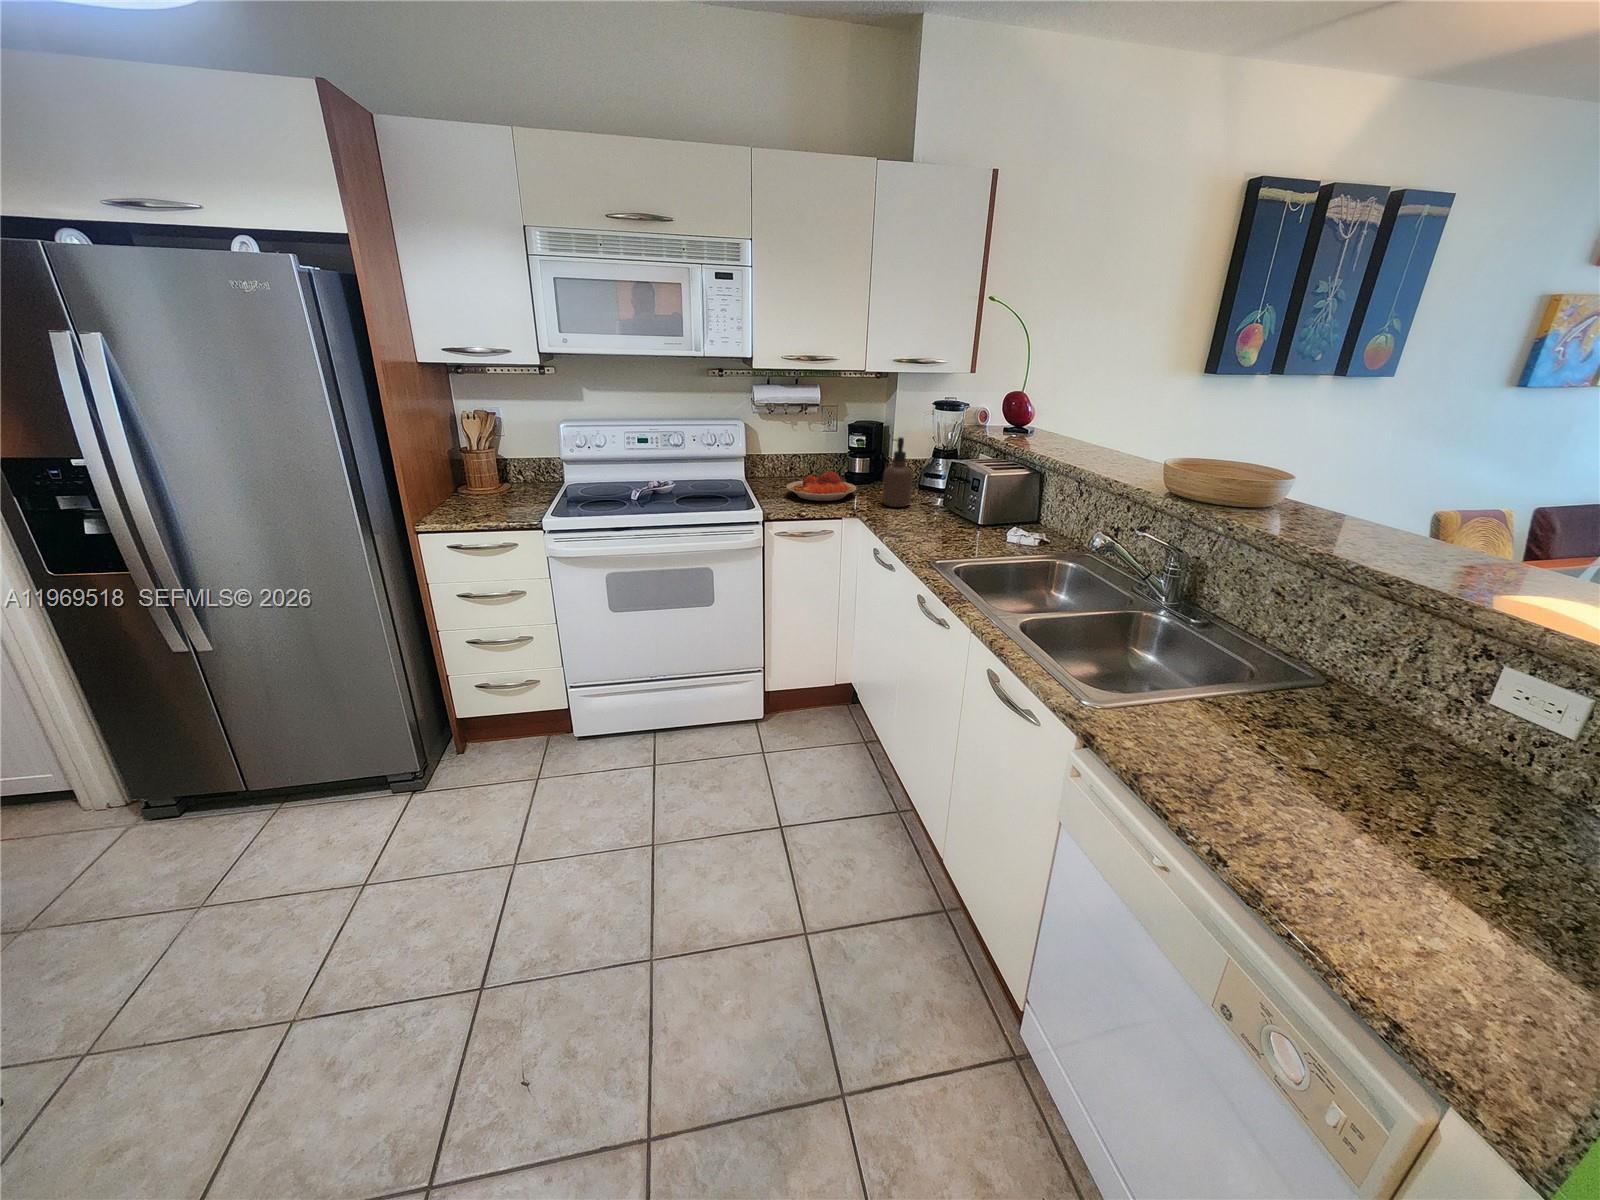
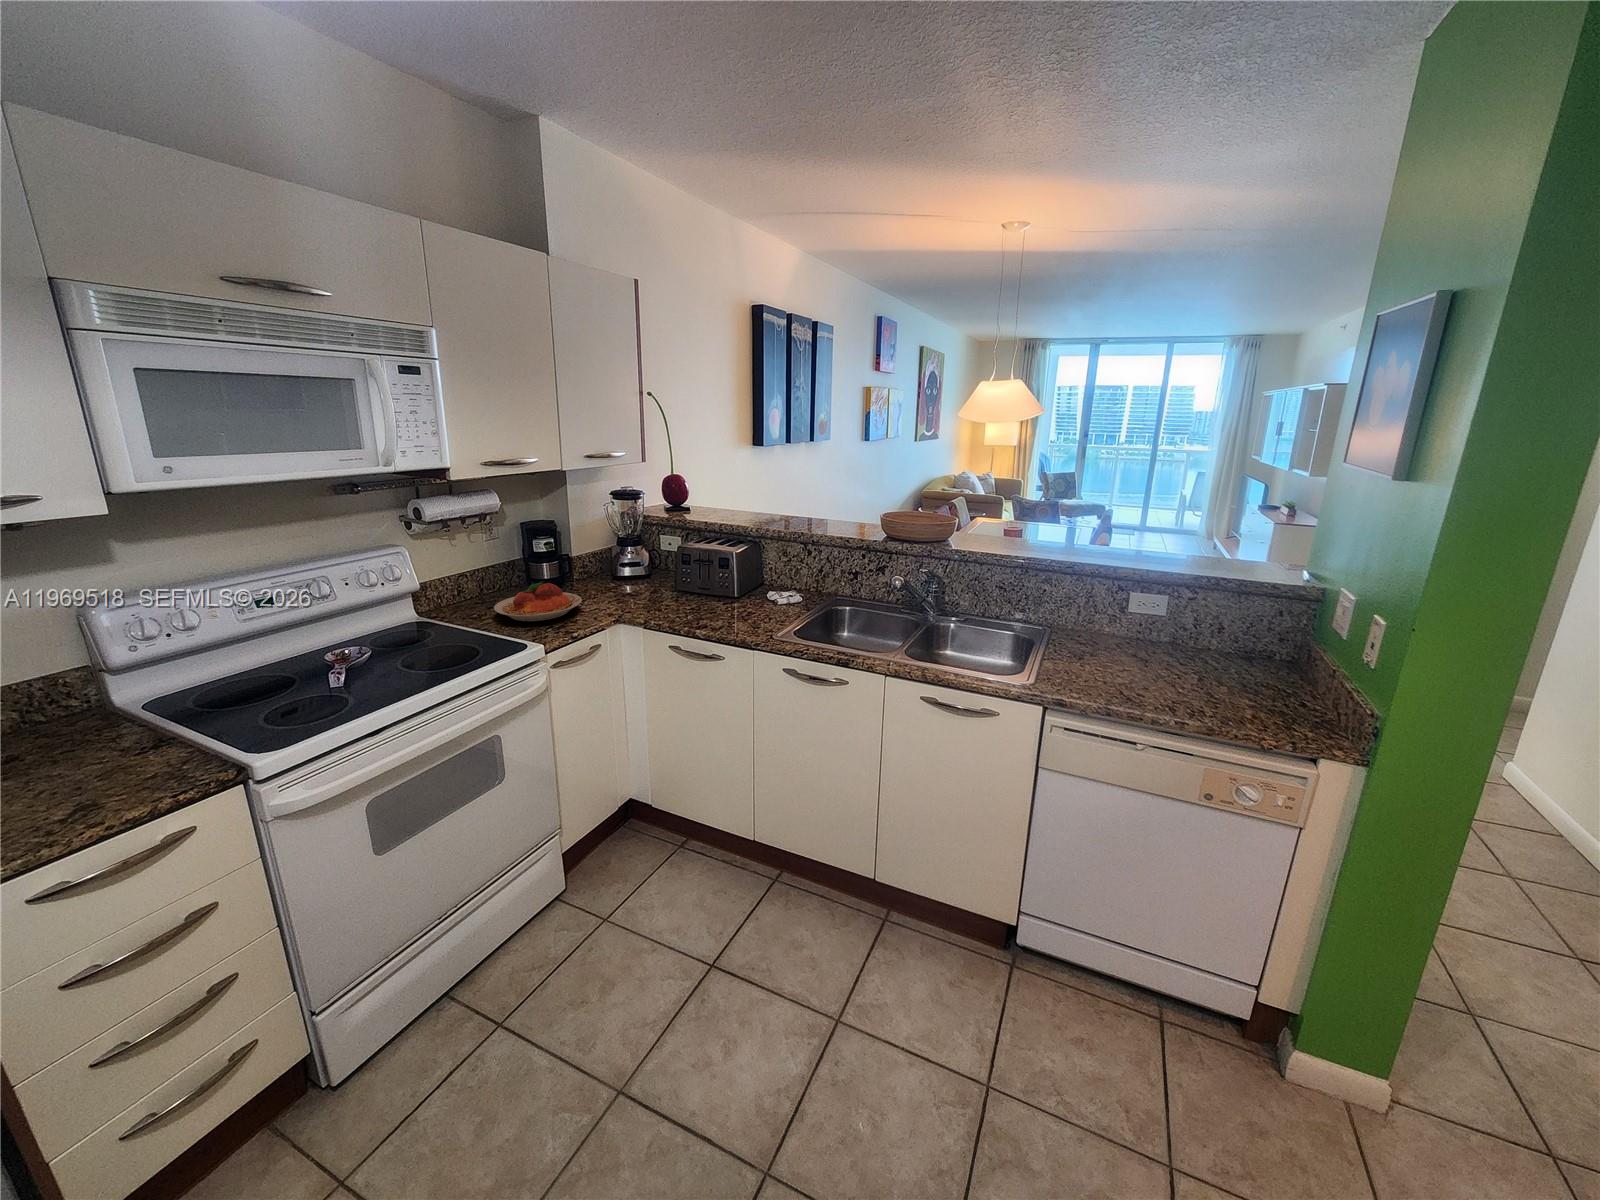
soap dispenser: present [882,437,913,507] -> none [614,532,648,604]

